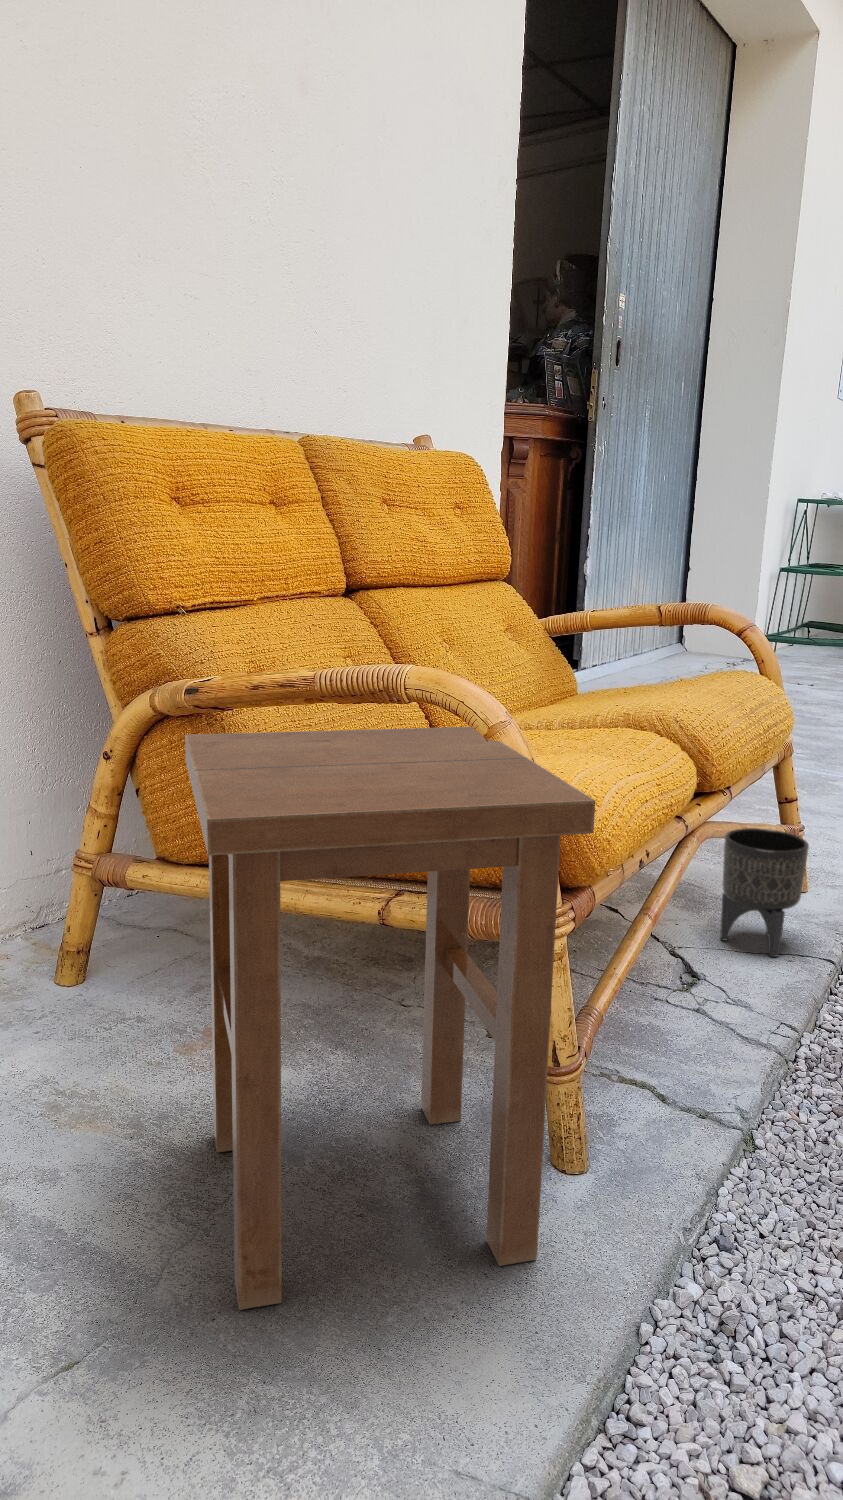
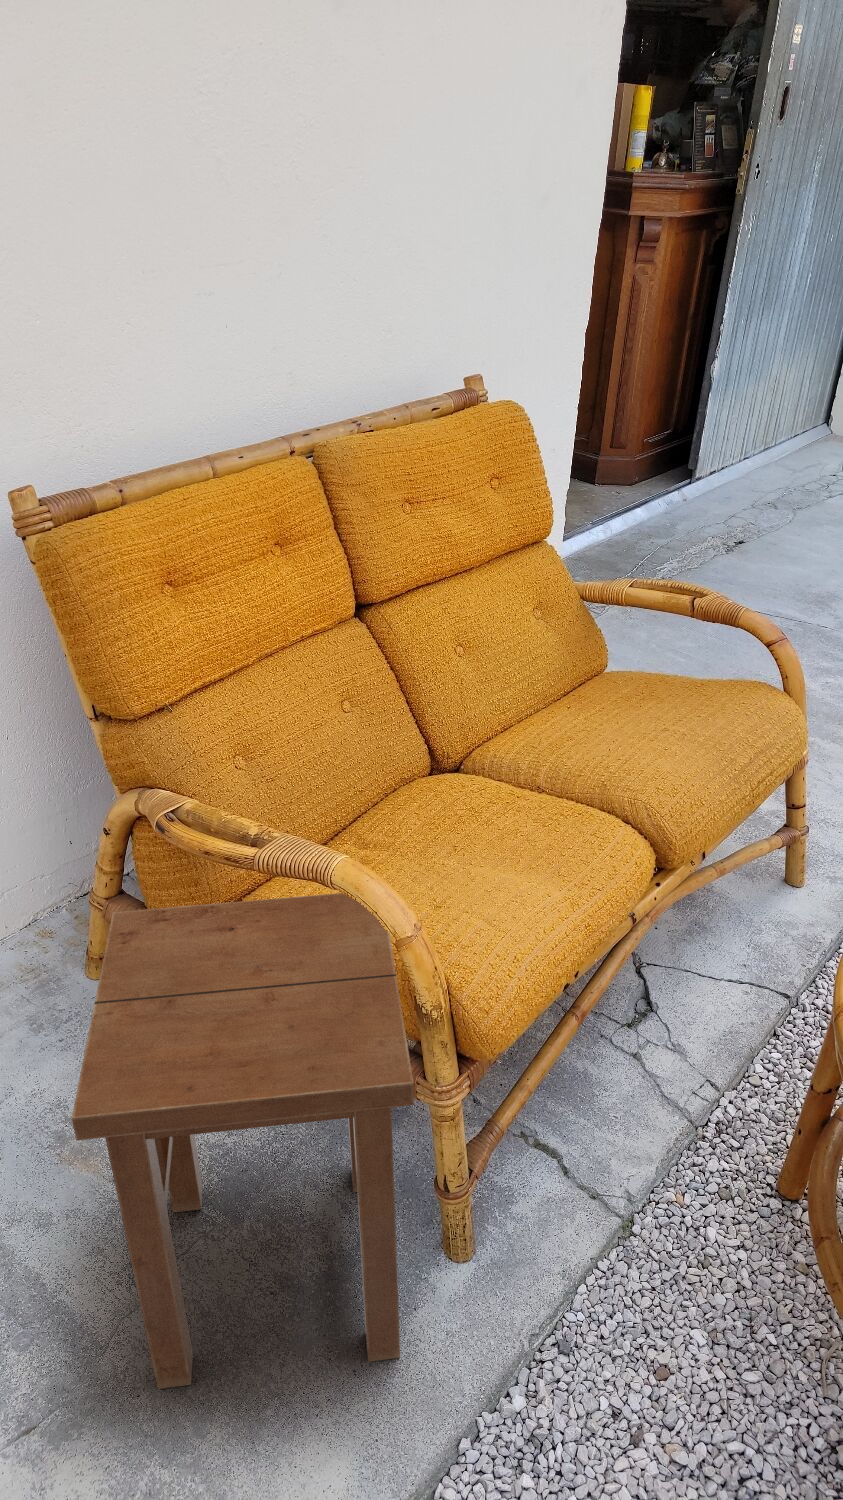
planter: present [721,828,809,957] -> none [691,855,778,984]

